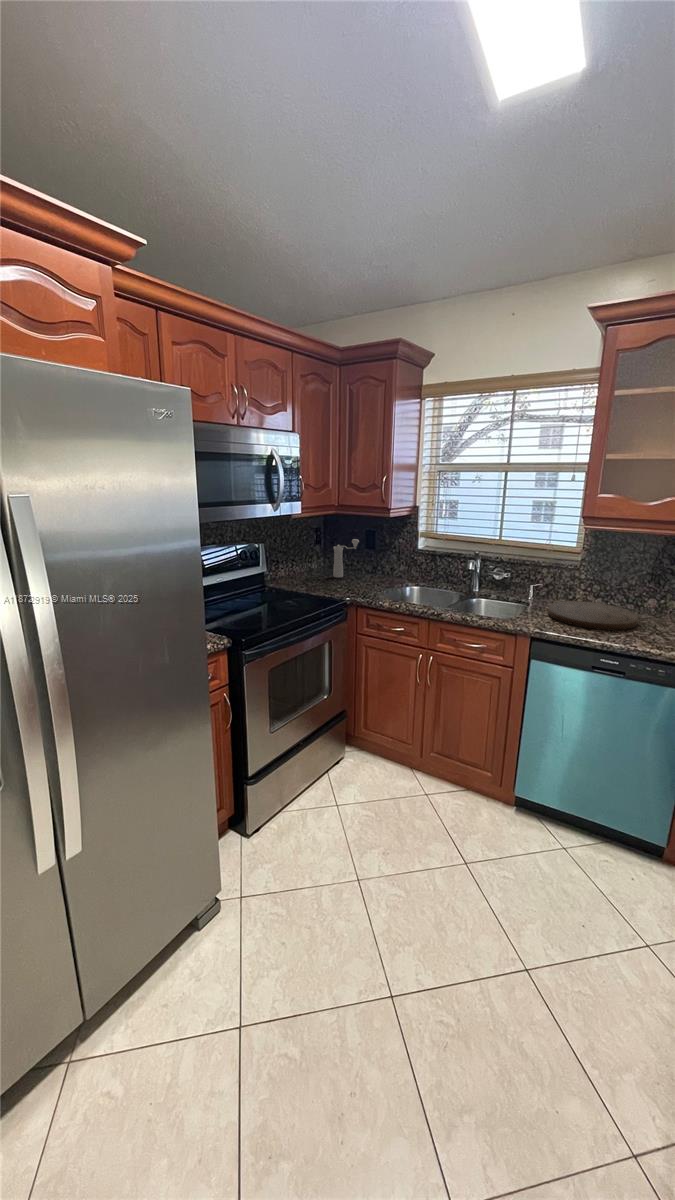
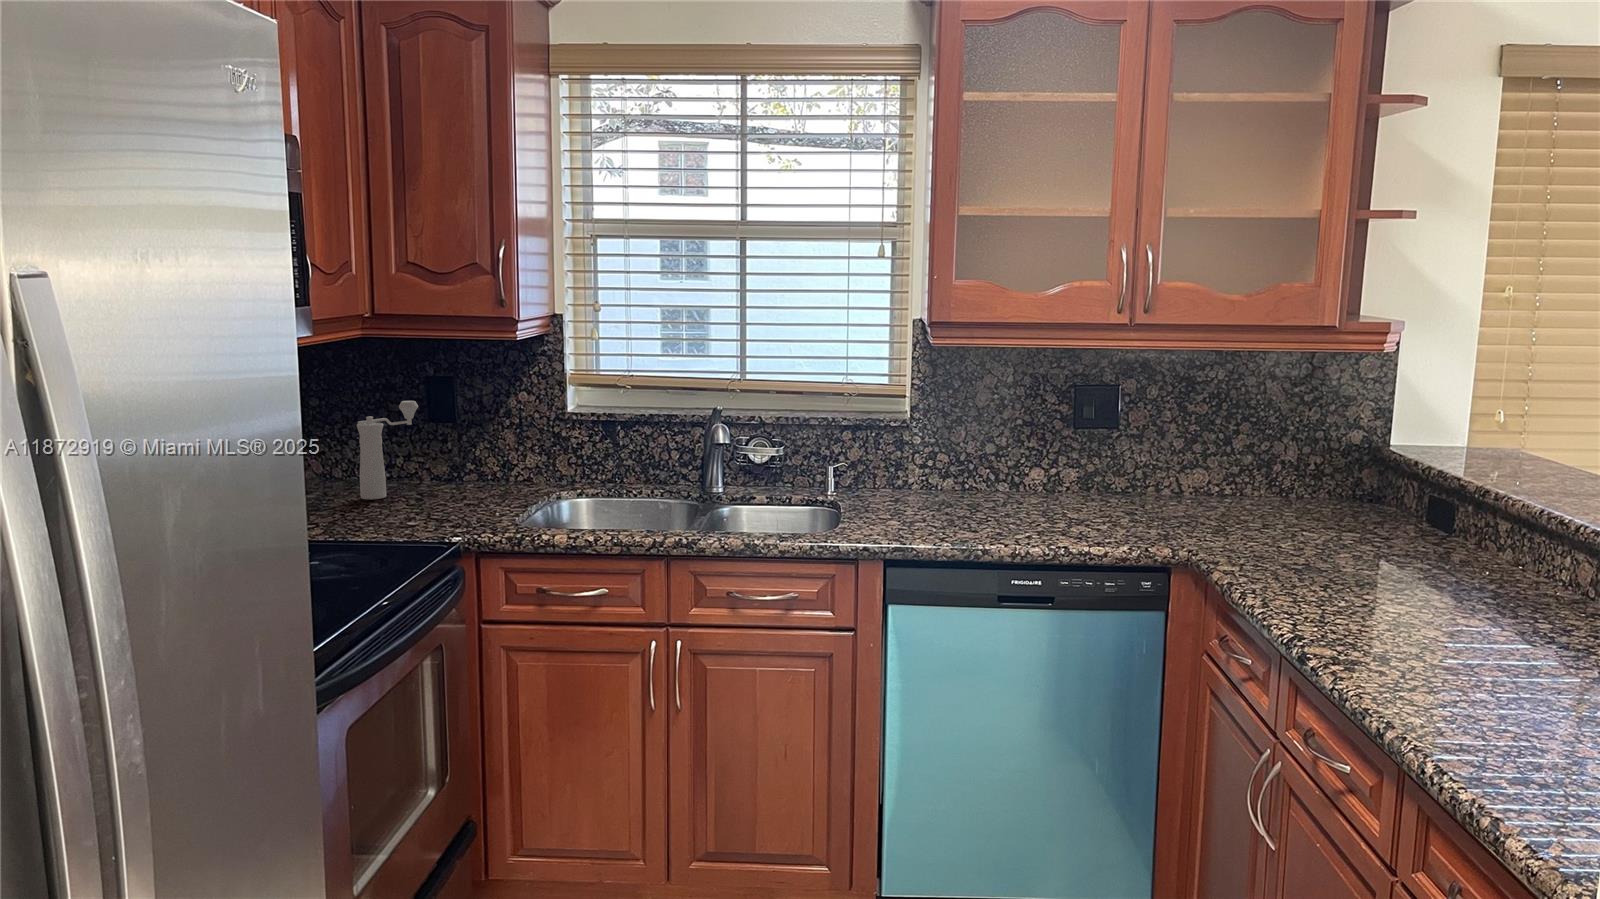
cutting board: present [548,601,638,630] -> none [884,486,1038,530]

